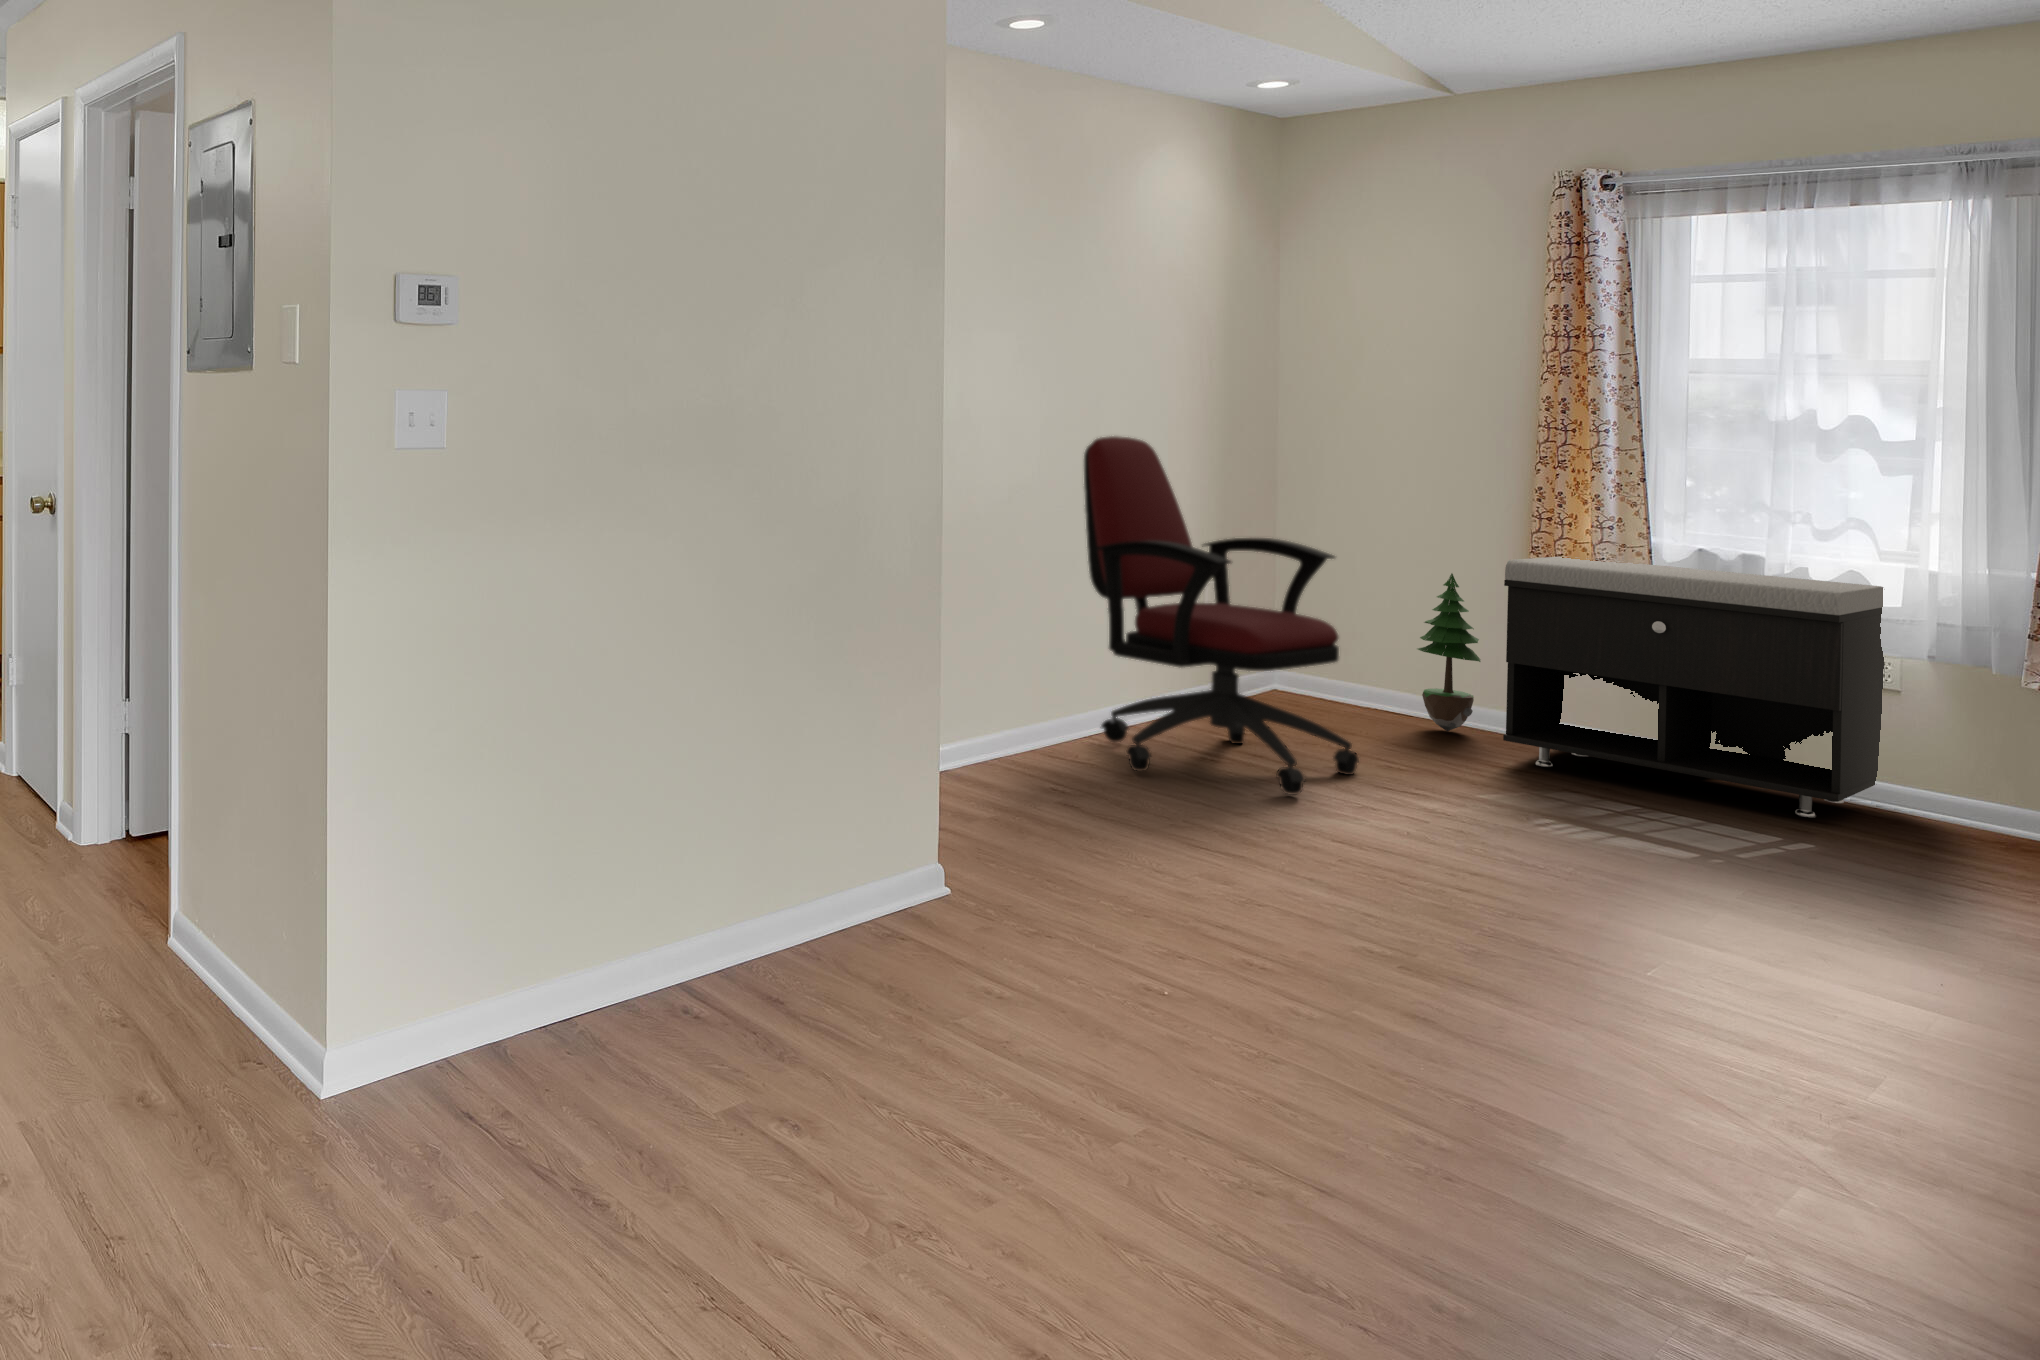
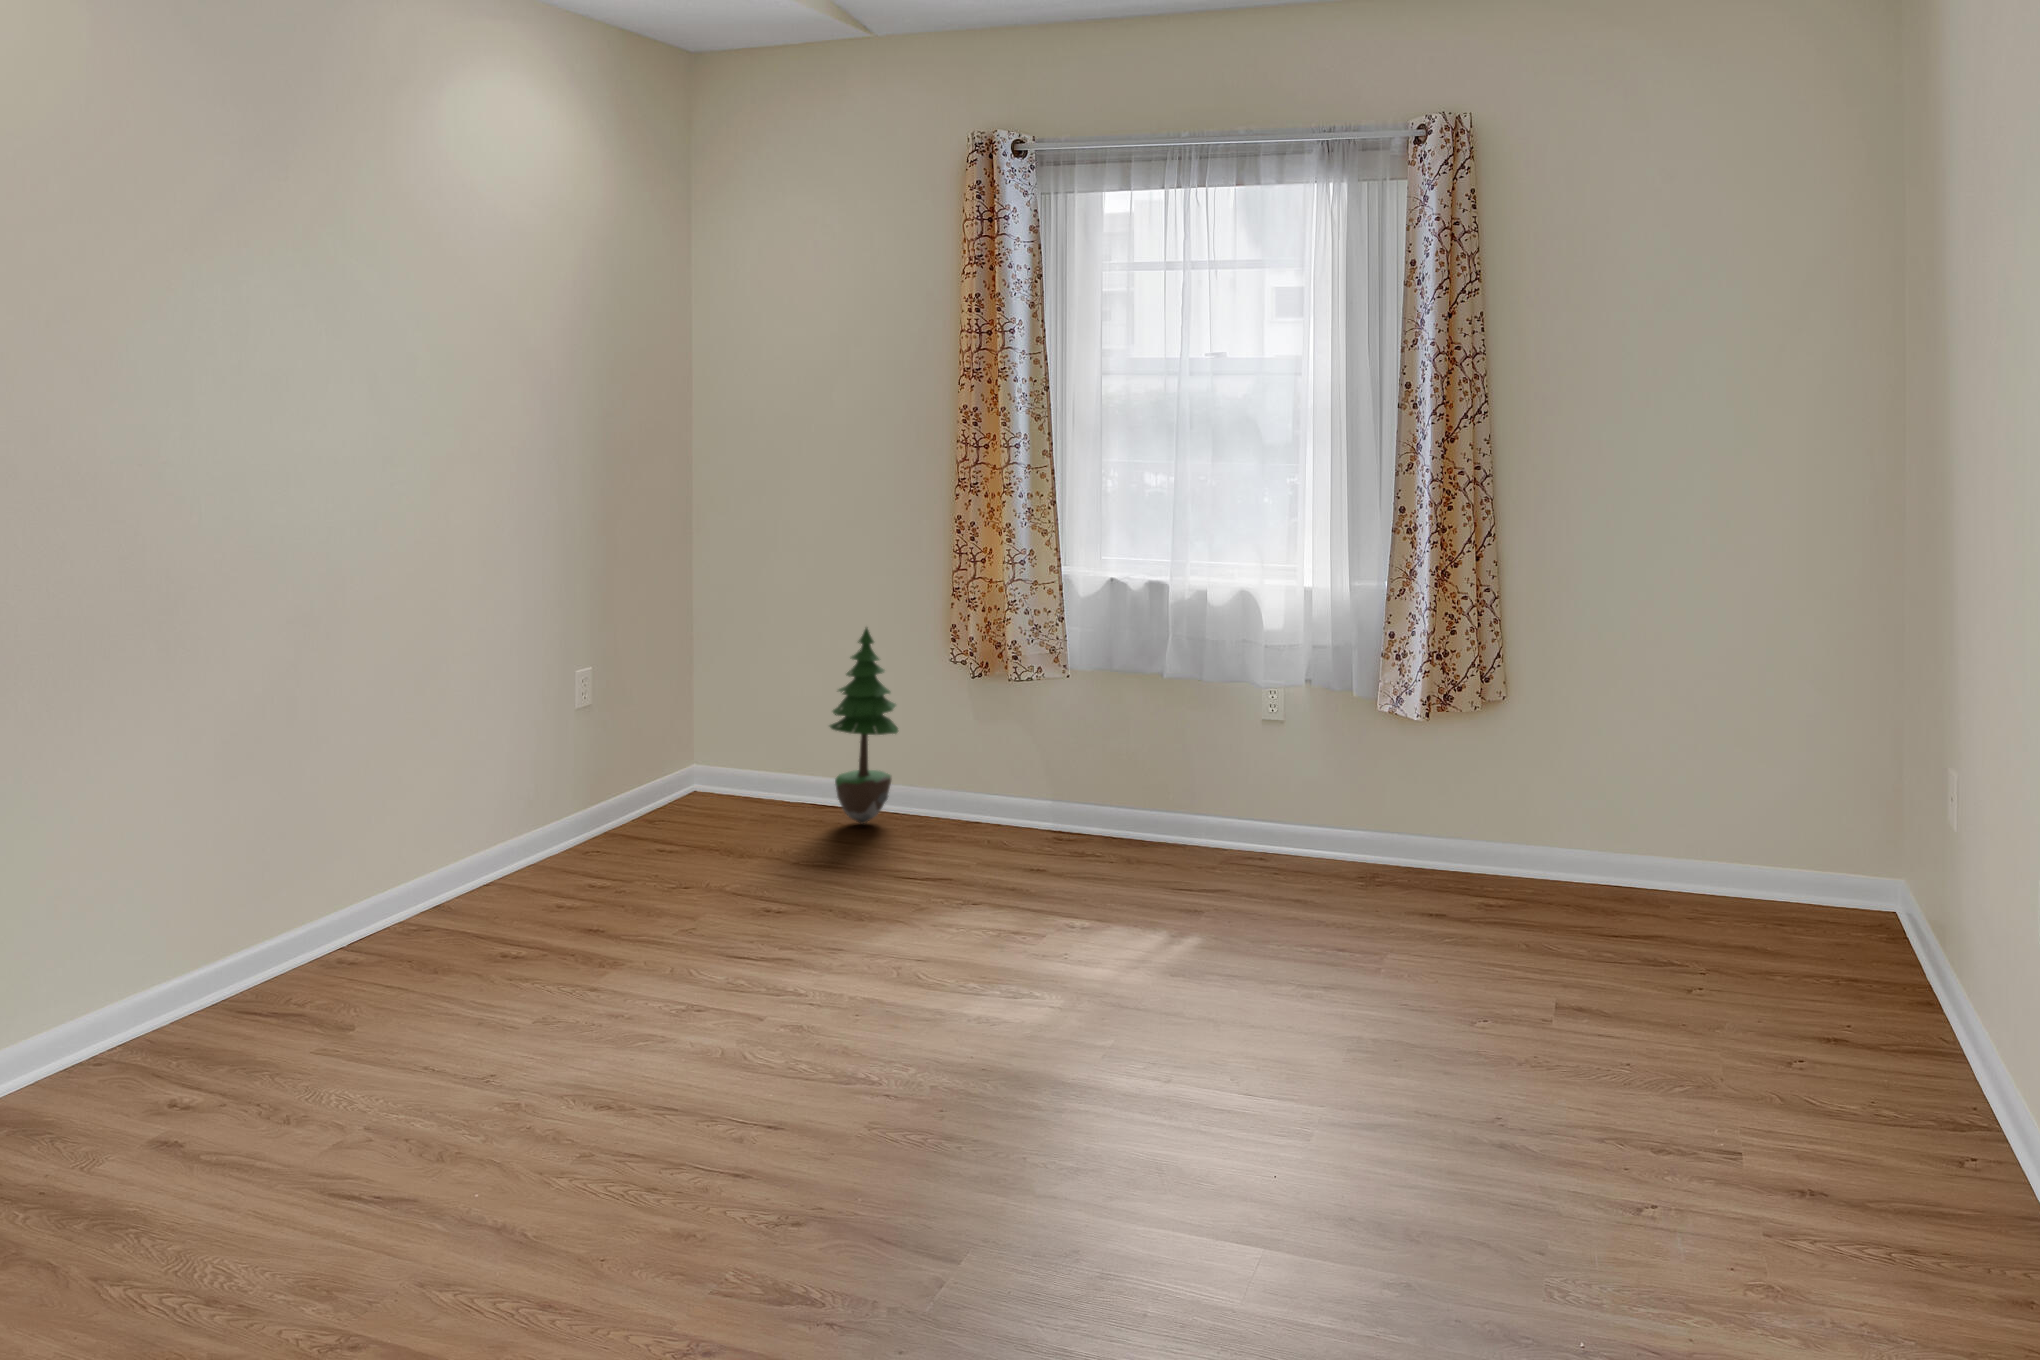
office chair: present [1084,436,1359,795] -> none [292,484,712,1026]
storage bench: present [1503,556,1884,818] -> none [902,596,1269,895]

